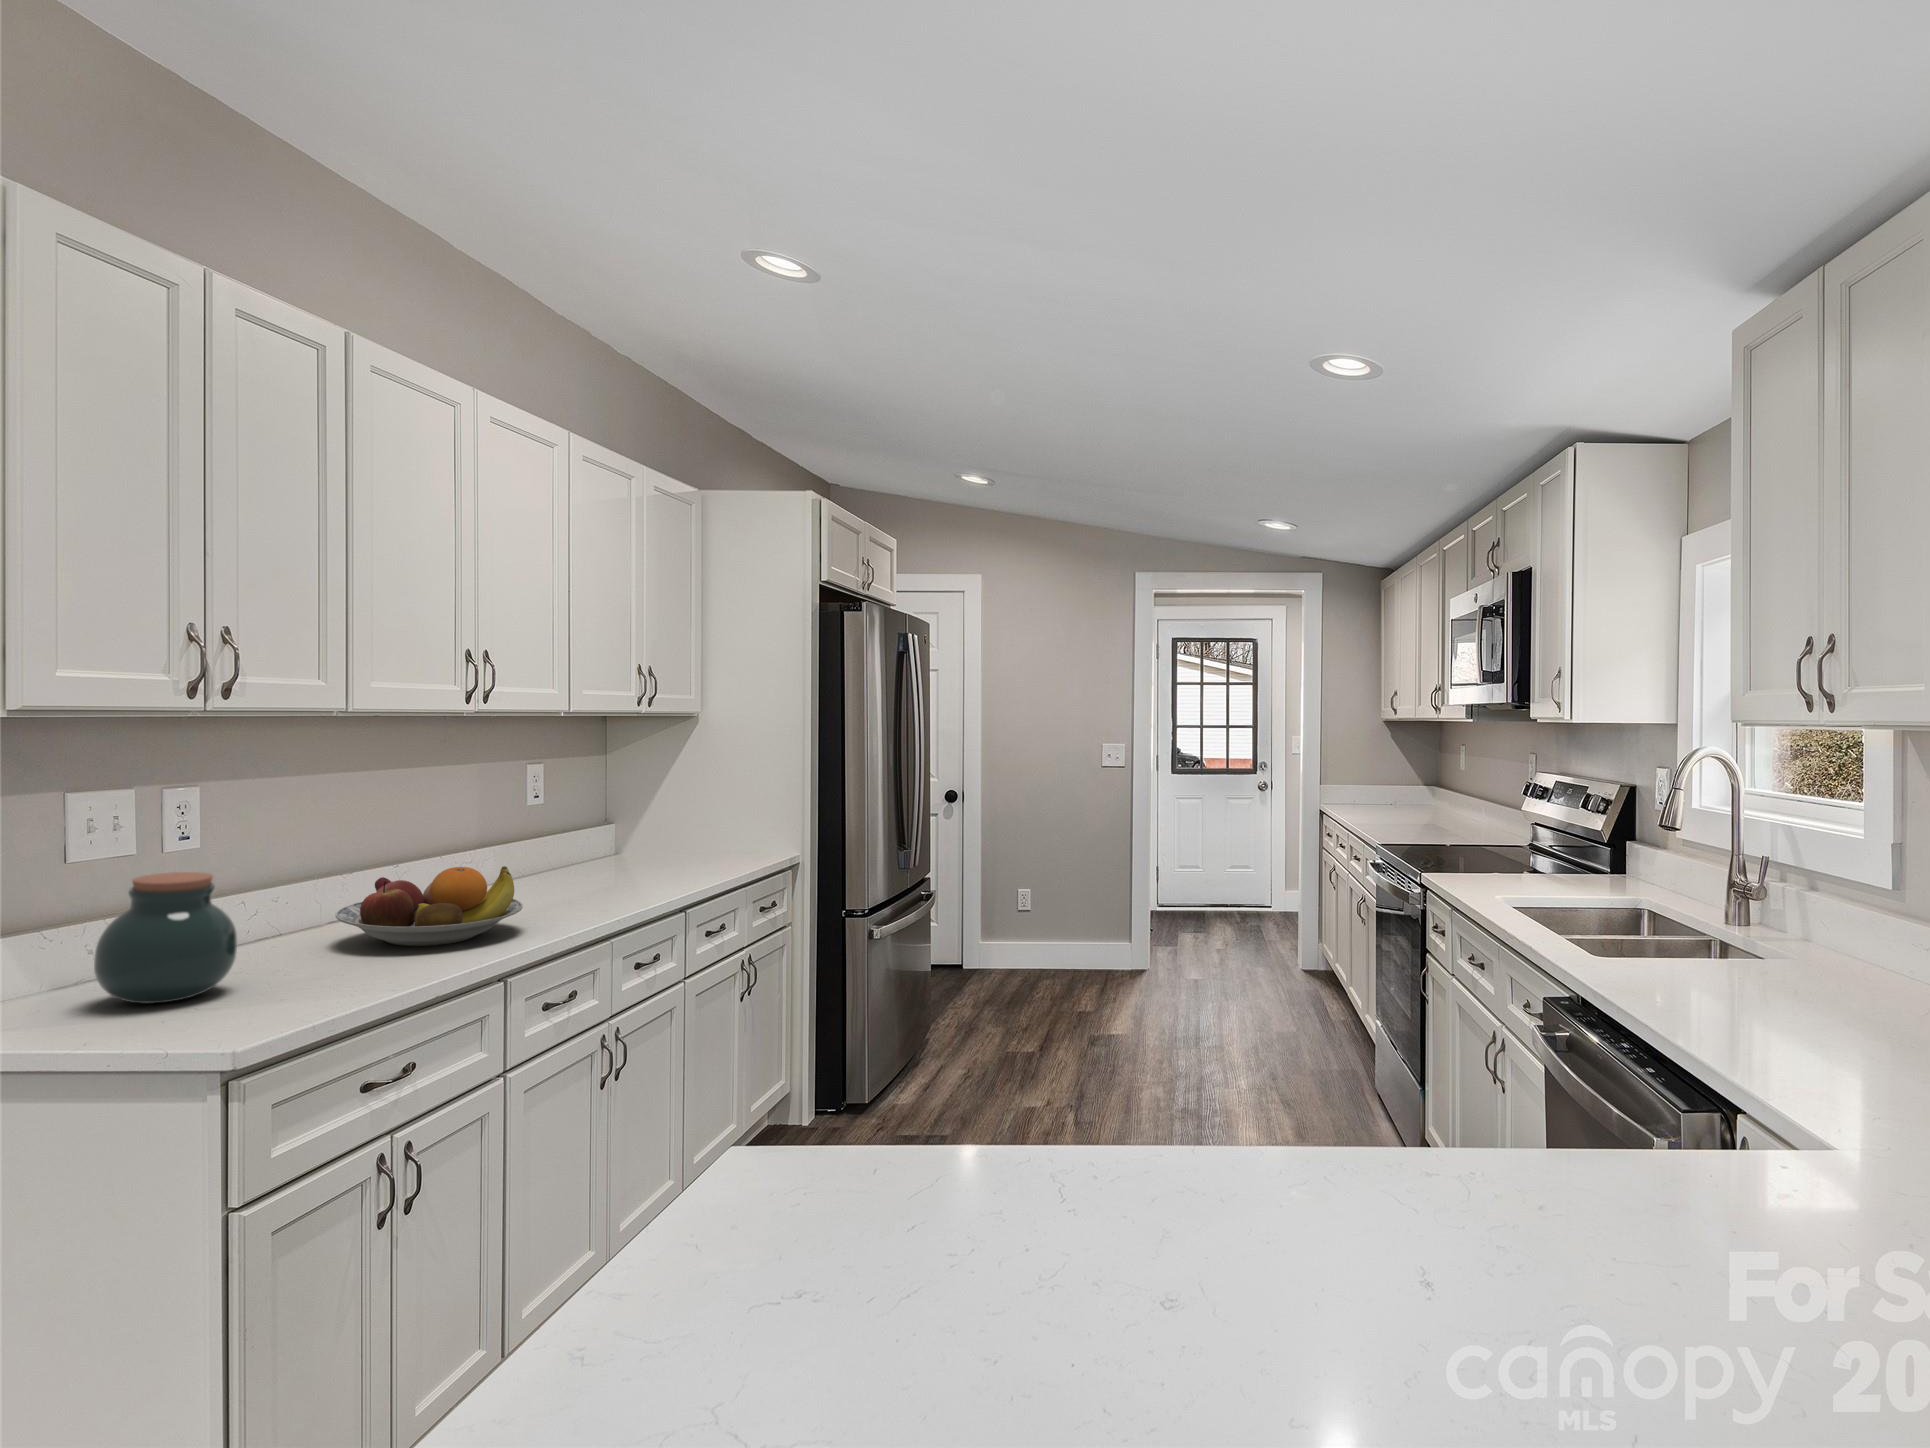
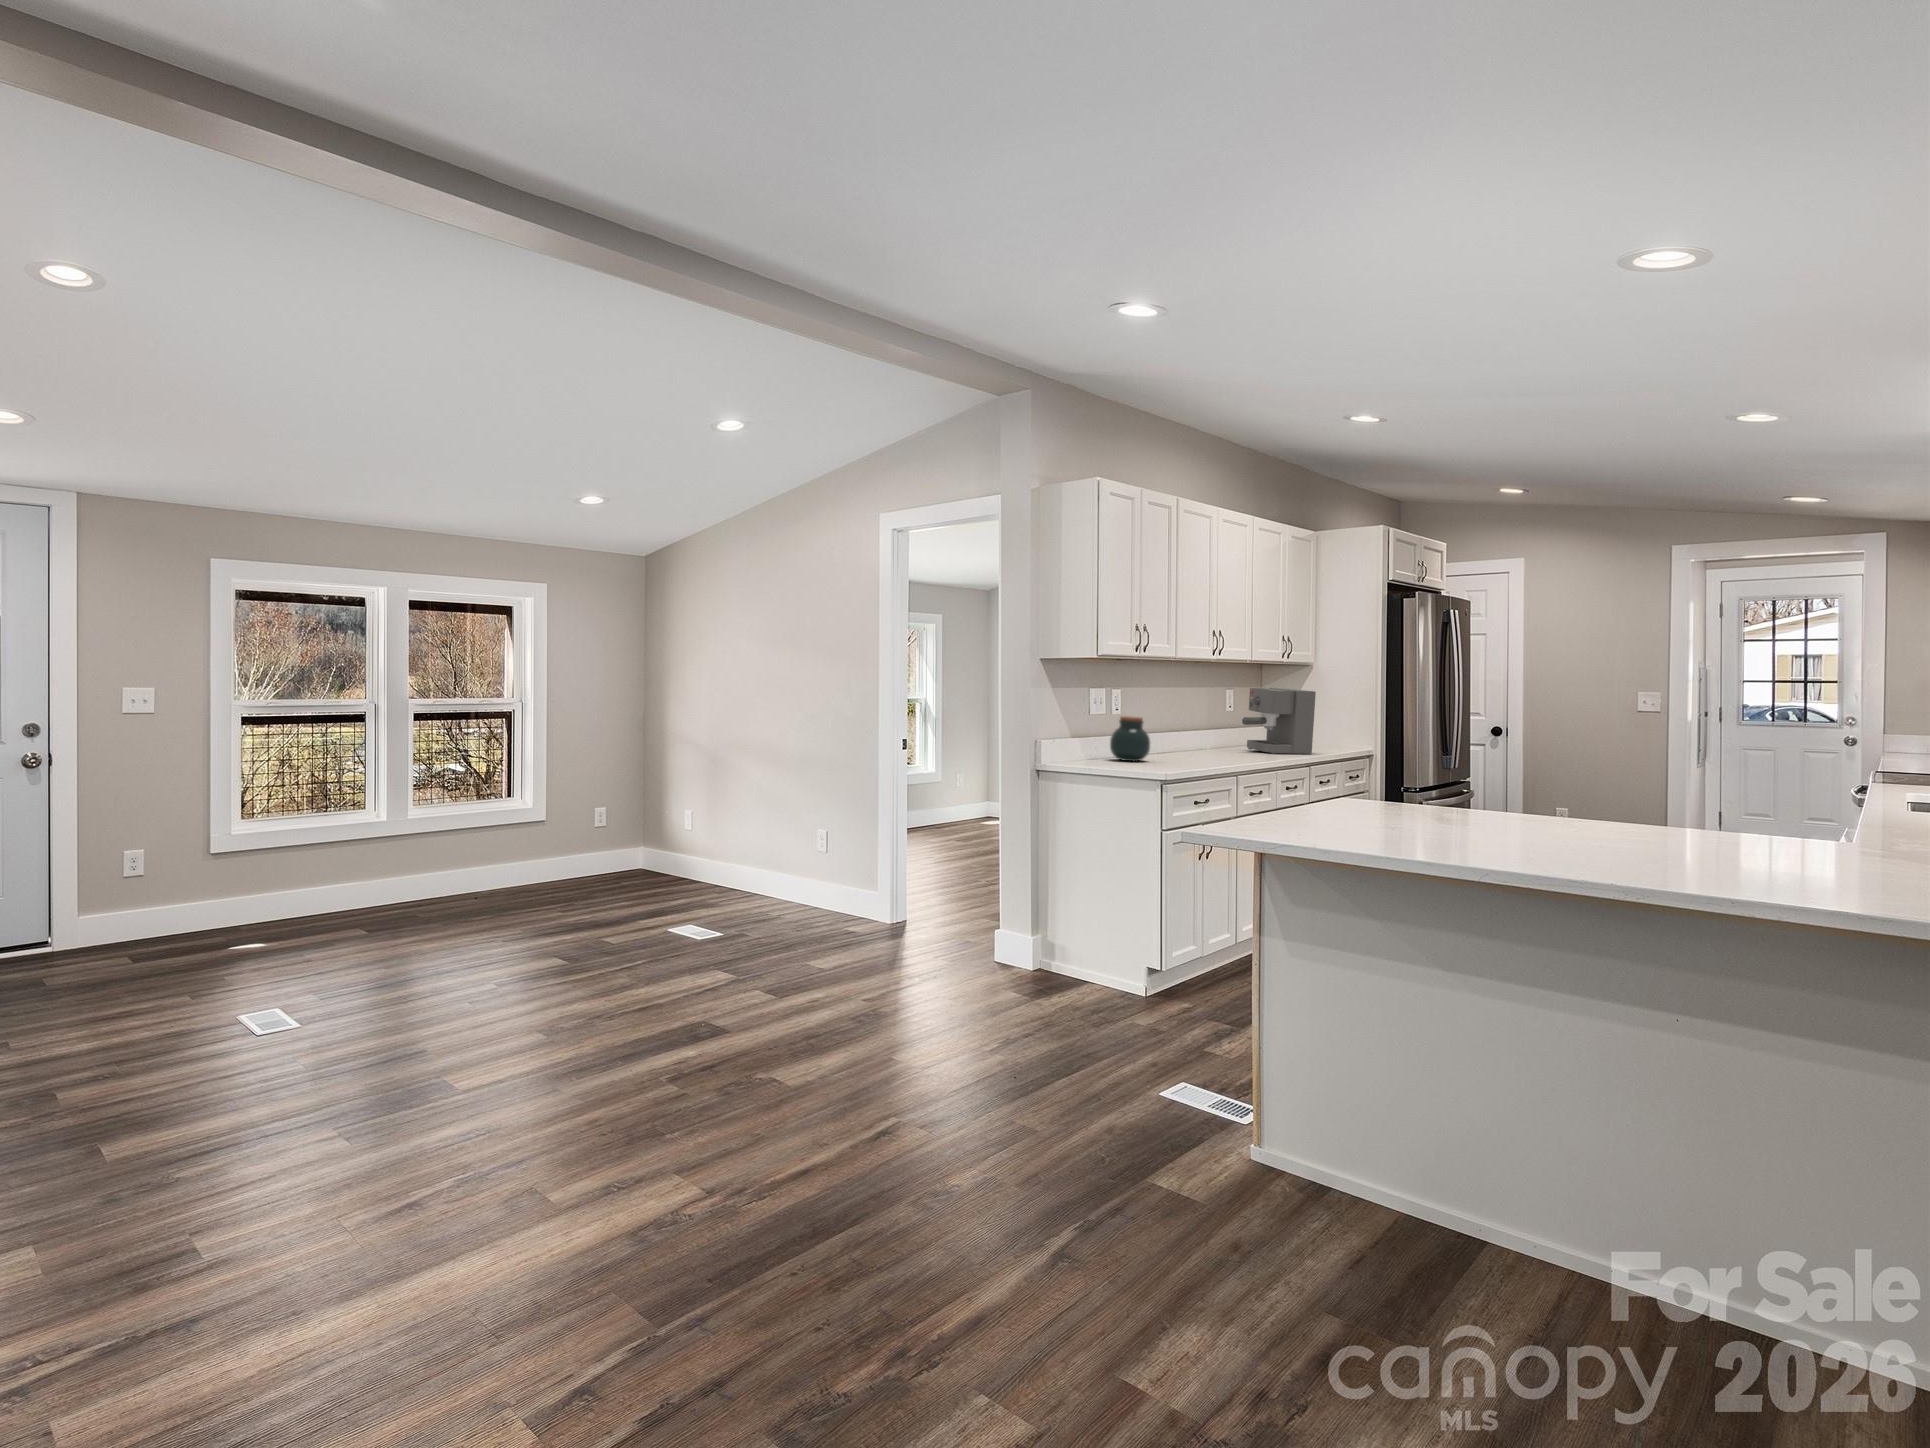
coffee maker: none [556,760,700,891] -> present [1242,688,1316,754]
fruit bowl: present [335,866,523,946] -> none [1166,728,1240,760]

